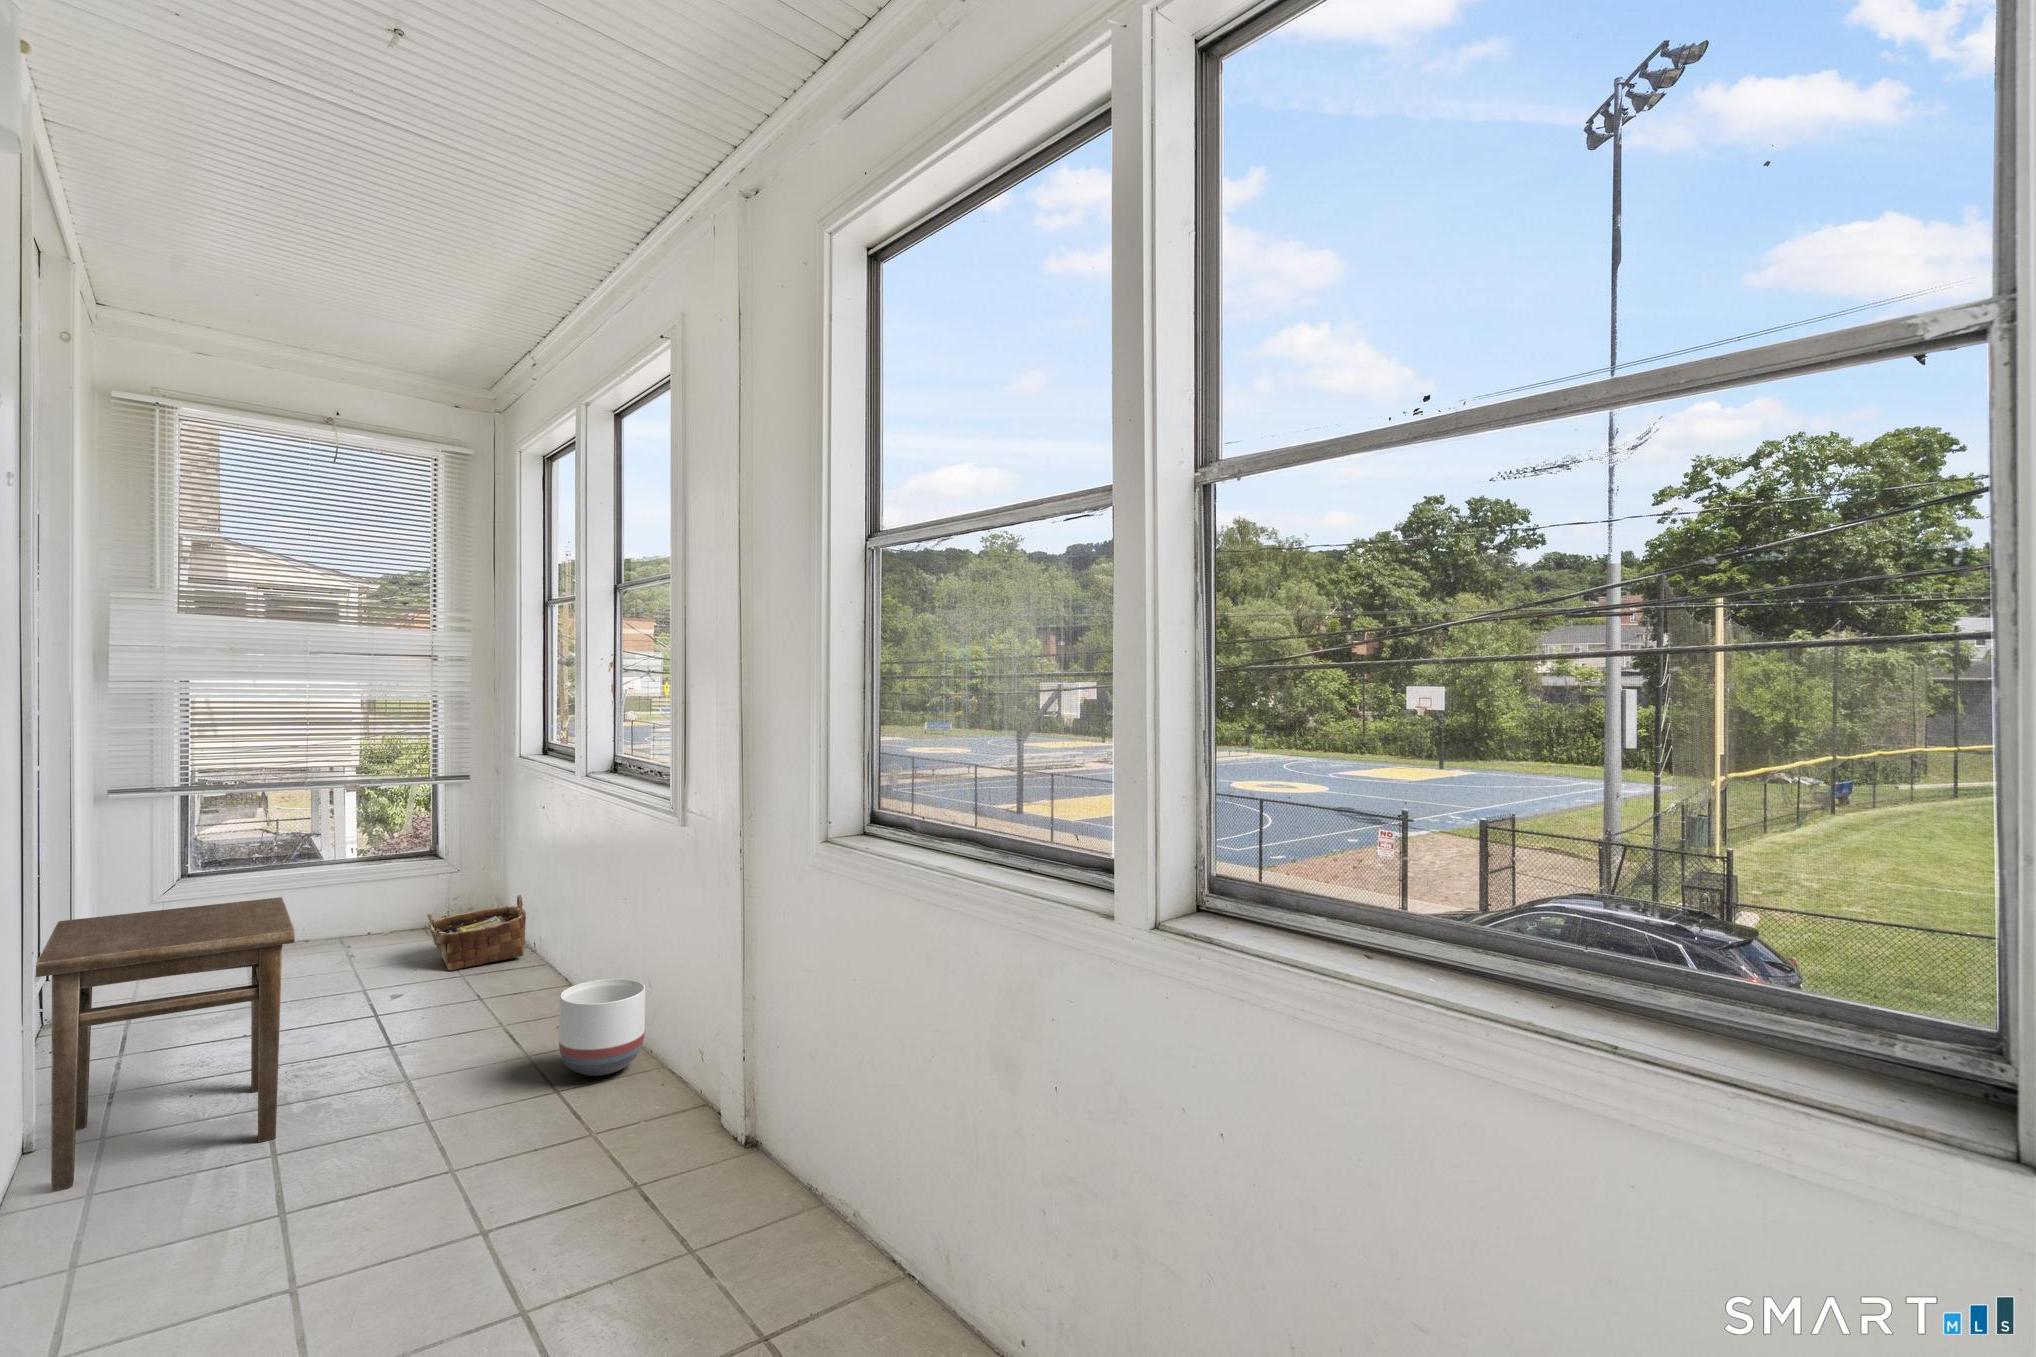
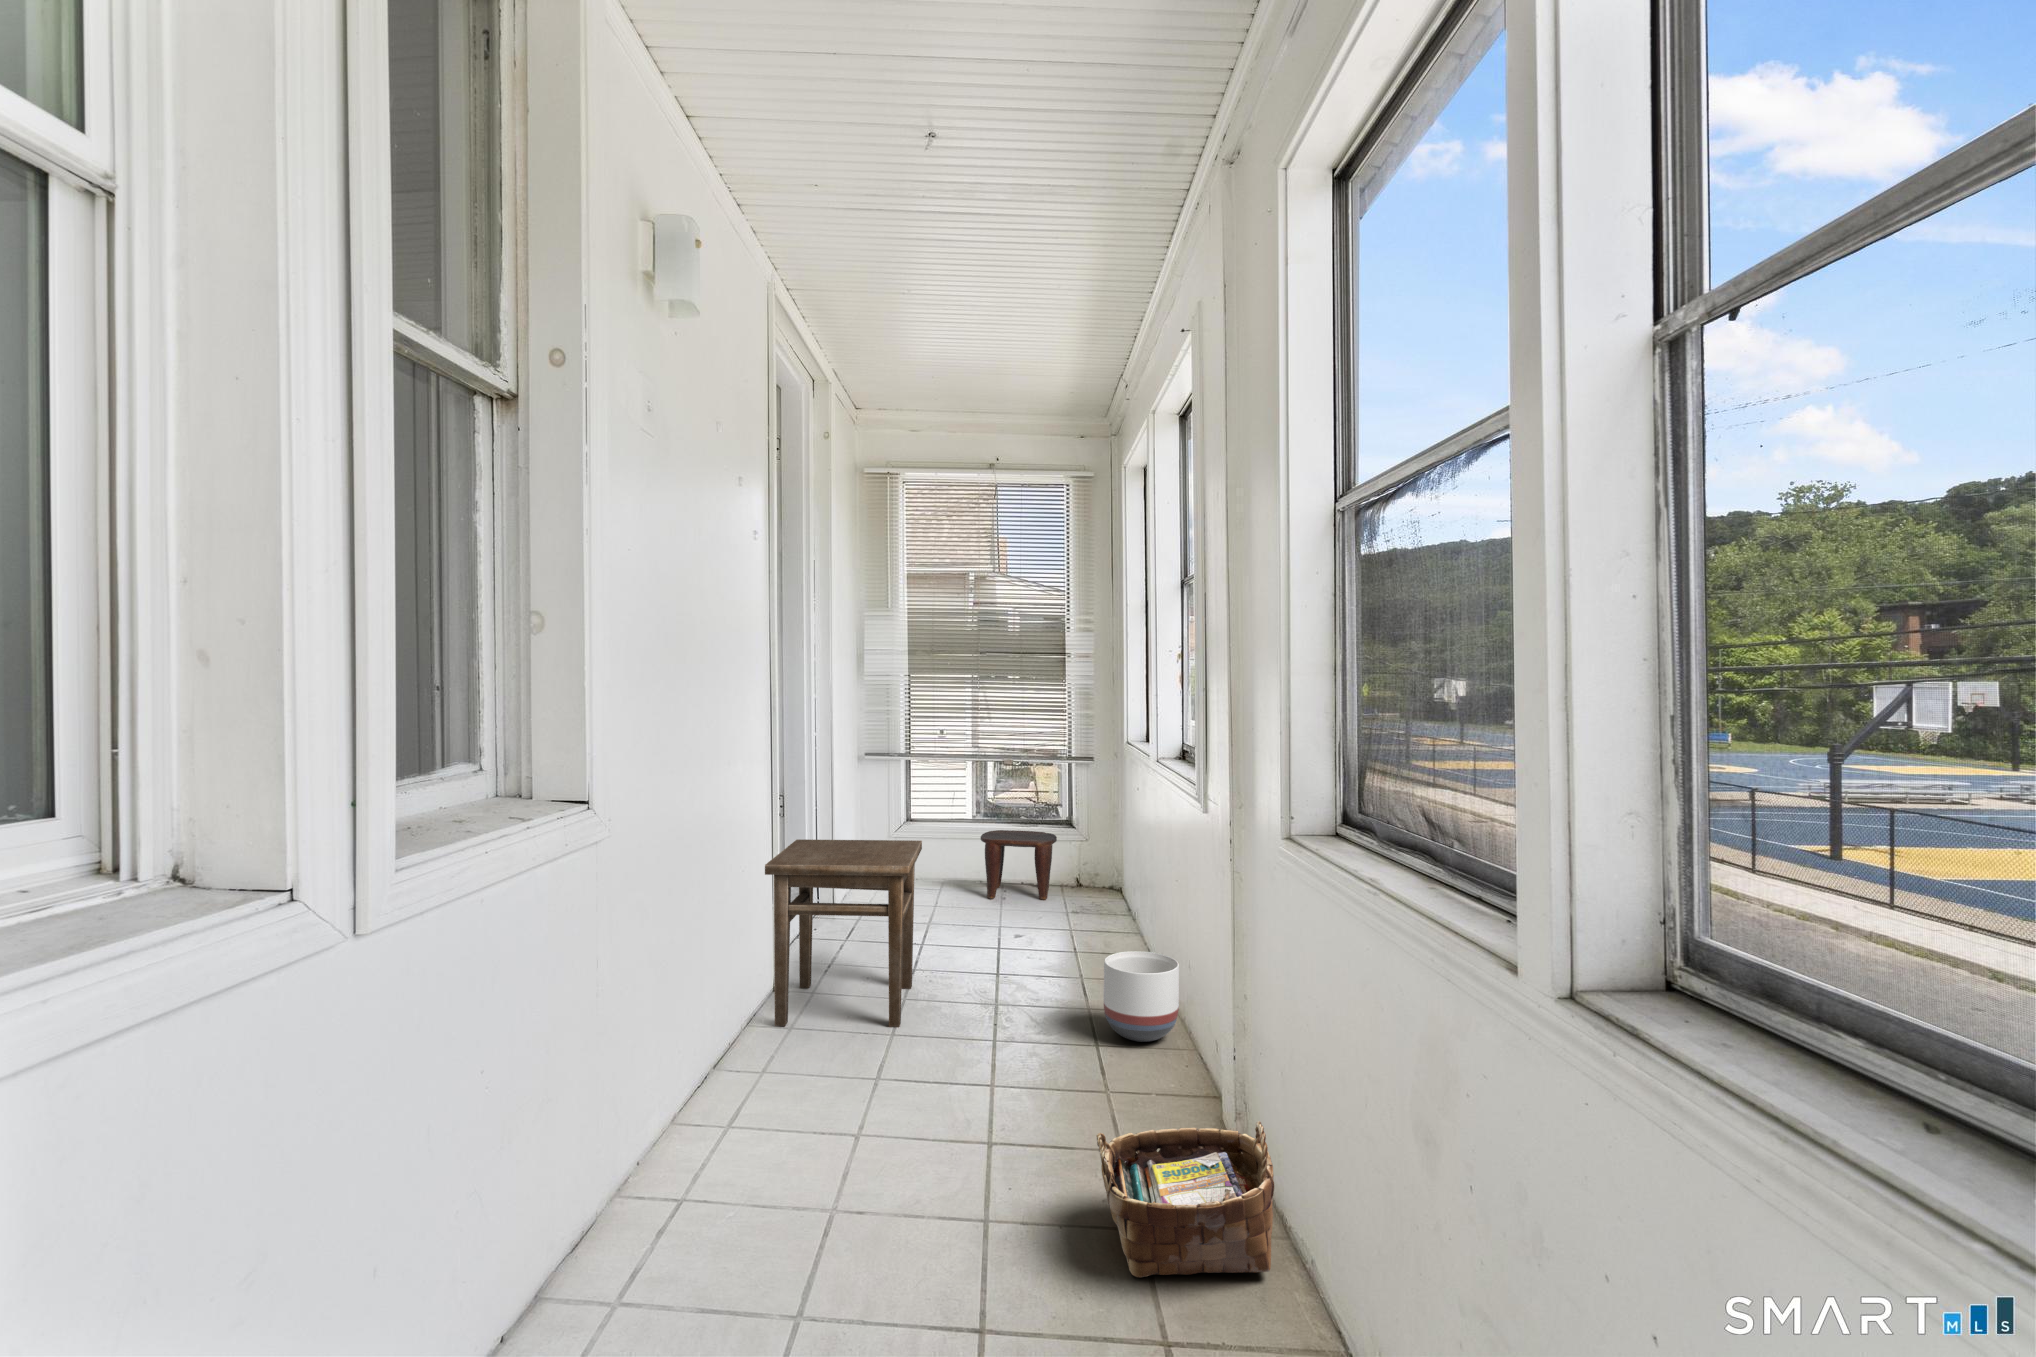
stool: none [311,869,423,959] -> present [981,830,1057,899]
woven basket: present [427,895,526,970] -> present [1096,1121,1274,1277]

